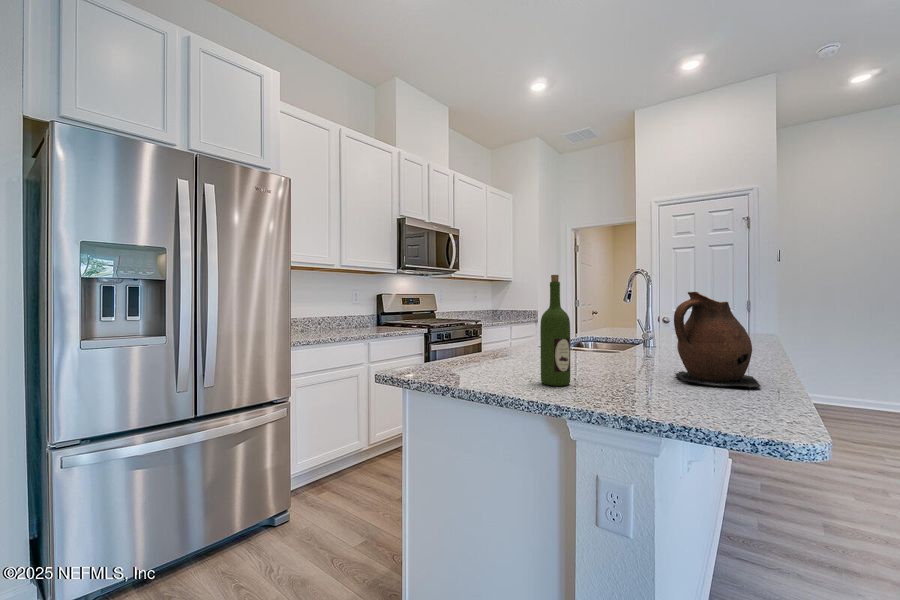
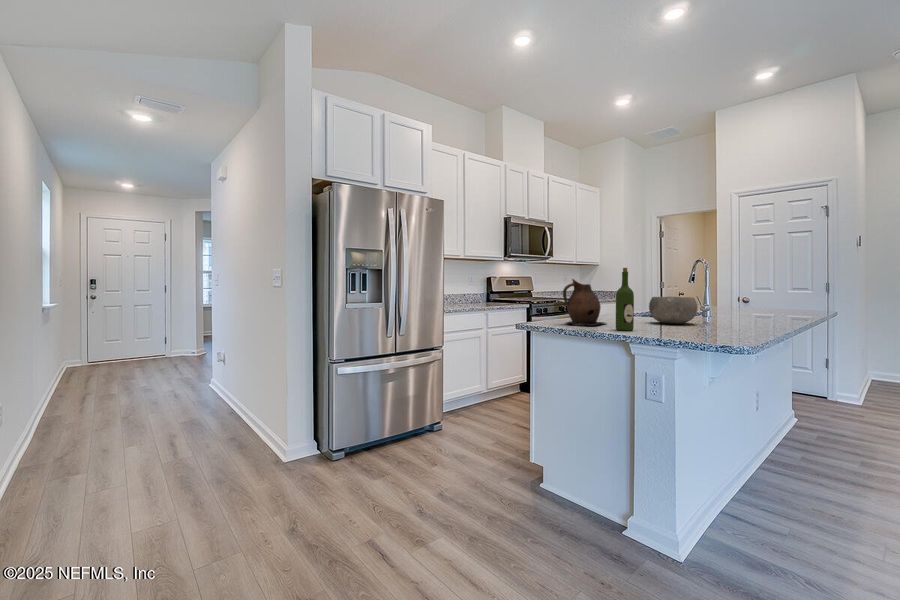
ceramic pitcher: present [674,292,760,389] -> present [563,279,605,326]
bowl: none [585,322,655,364] -> present [649,297,698,324]

